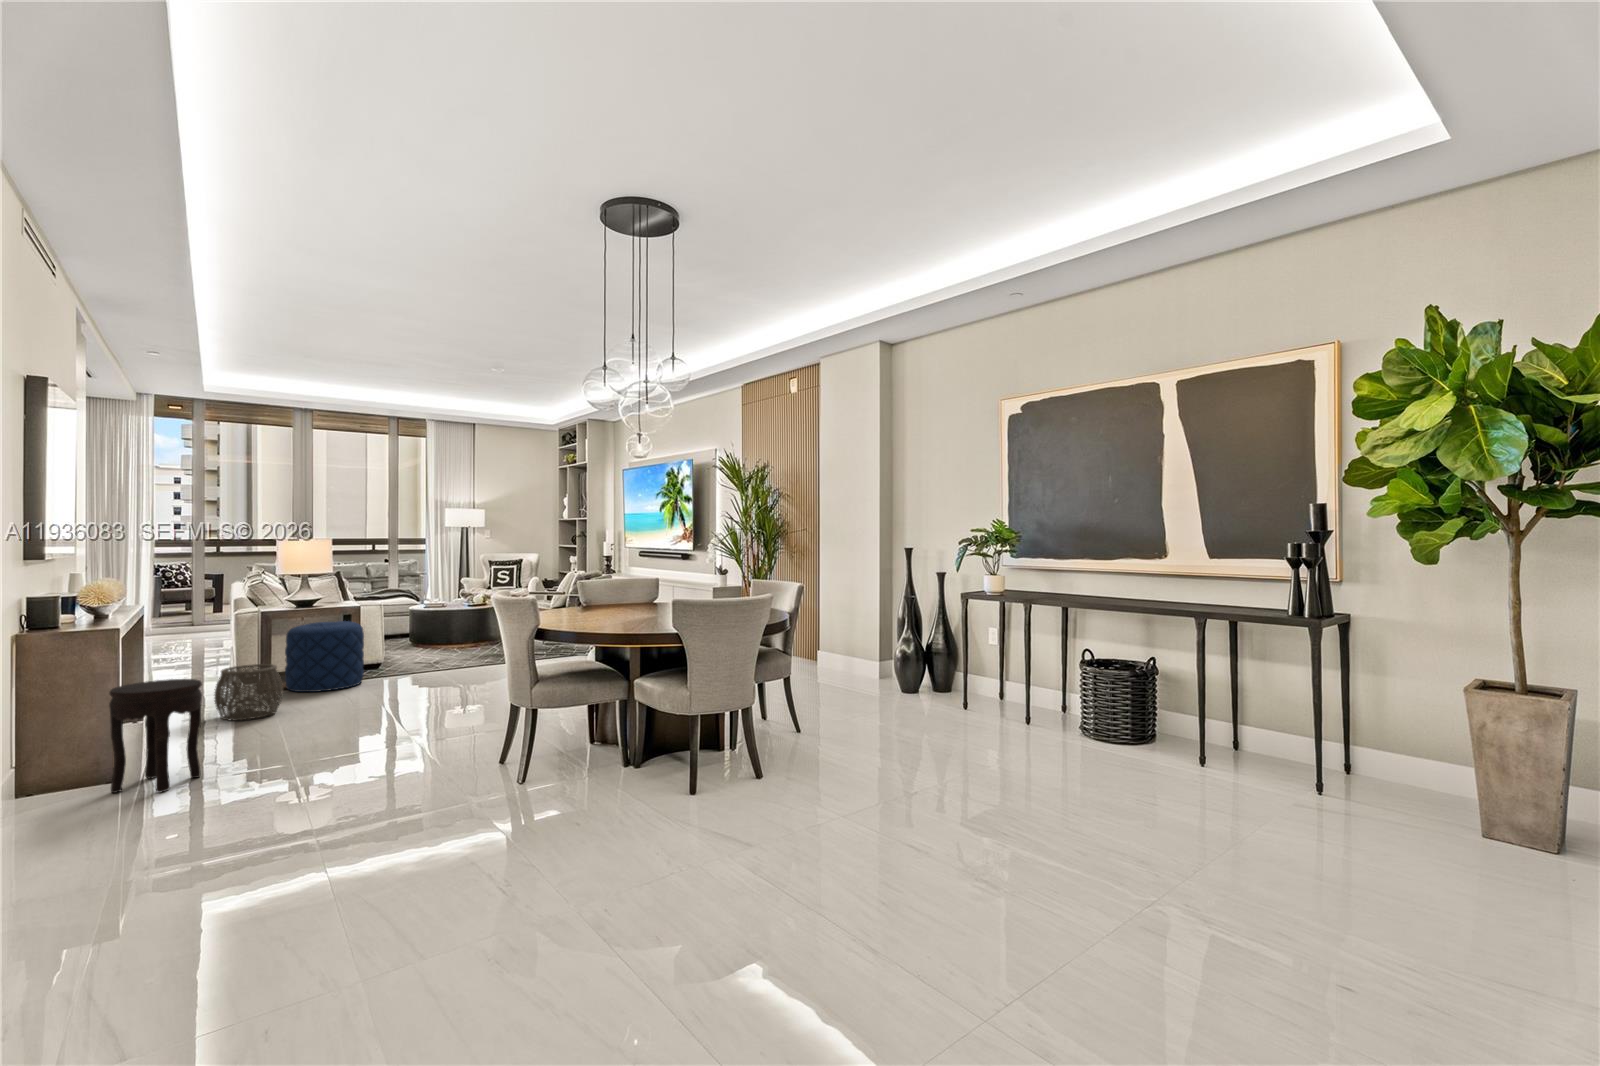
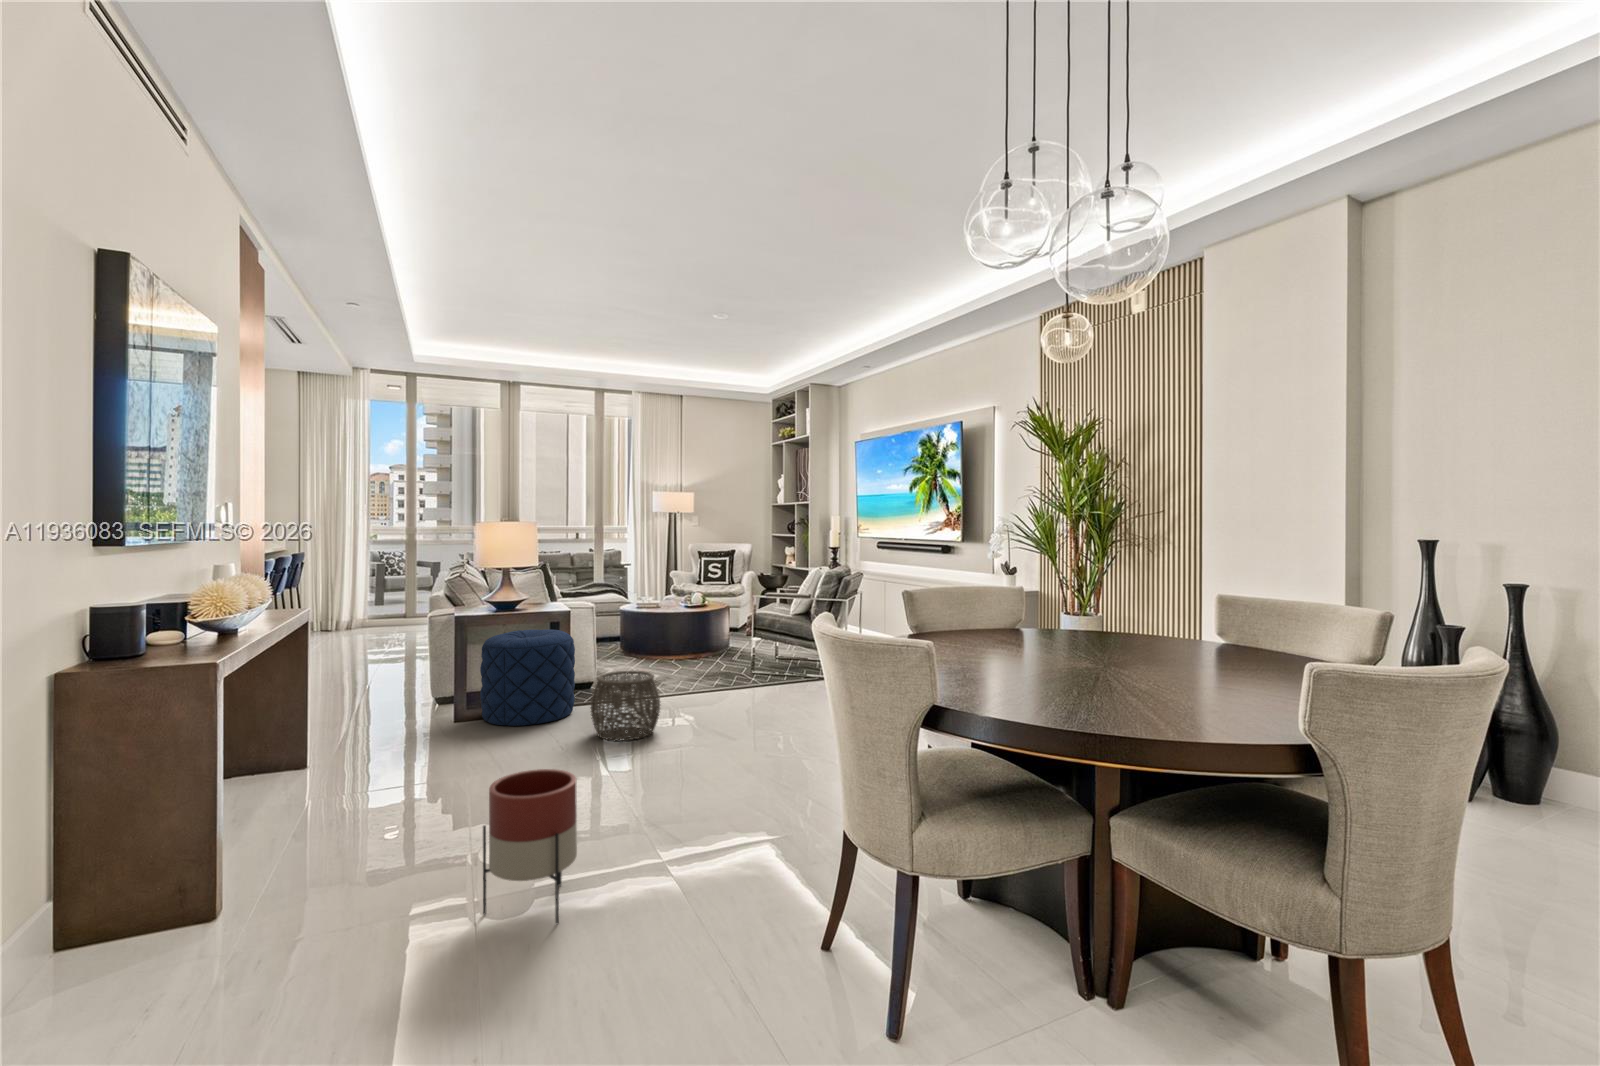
woven basket: present [214,664,283,721] -> present [590,671,660,741]
side table: present [109,679,202,793] -> none [156,756,318,985]
planter: none [304,686,363,765] -> present [483,769,577,924]

